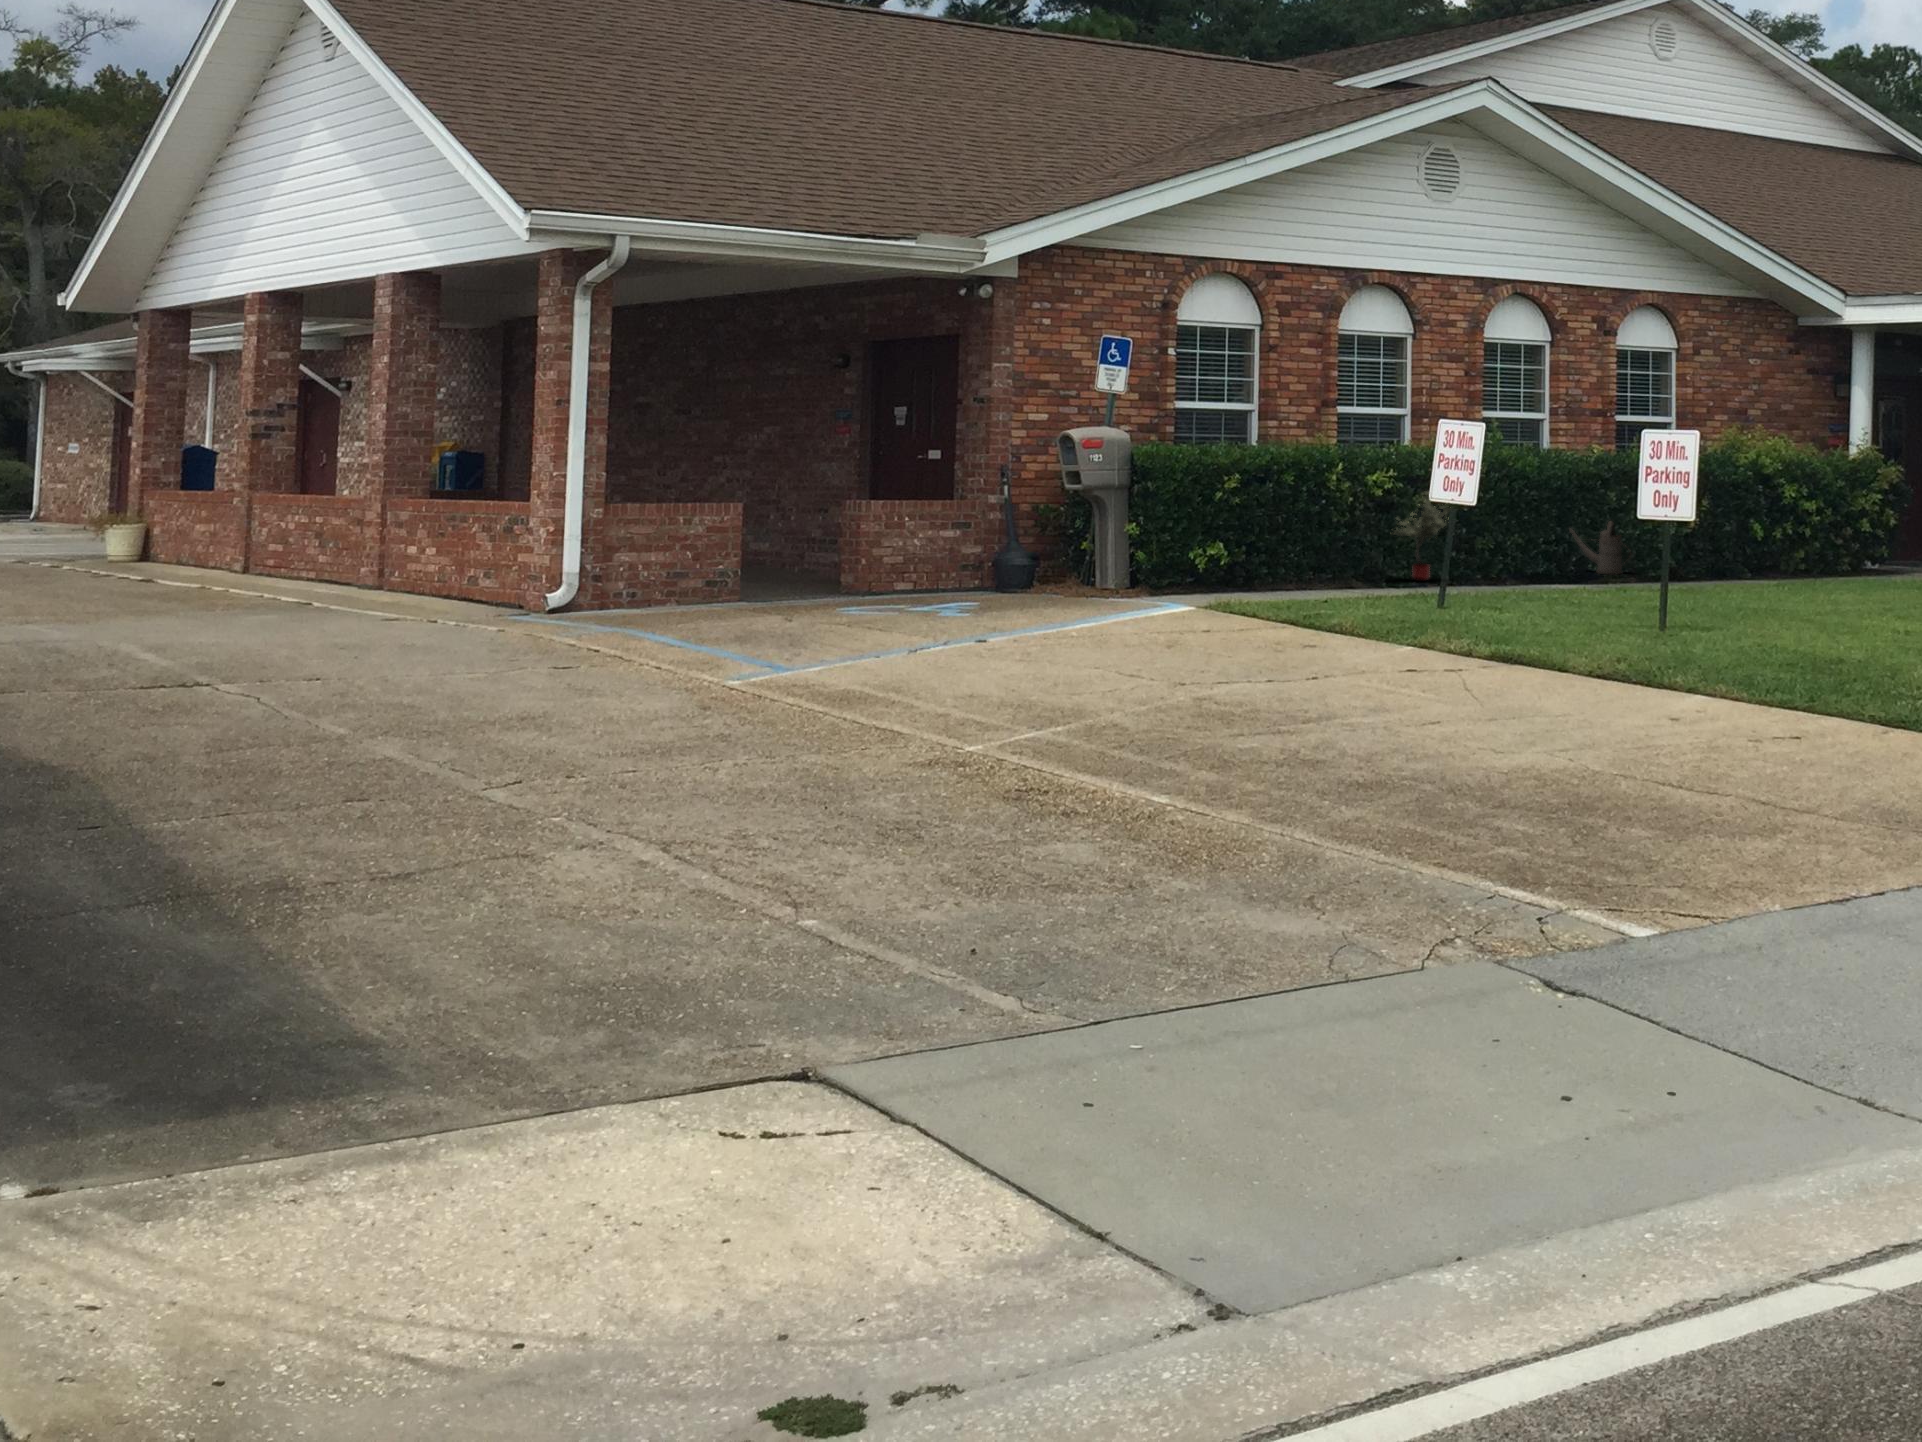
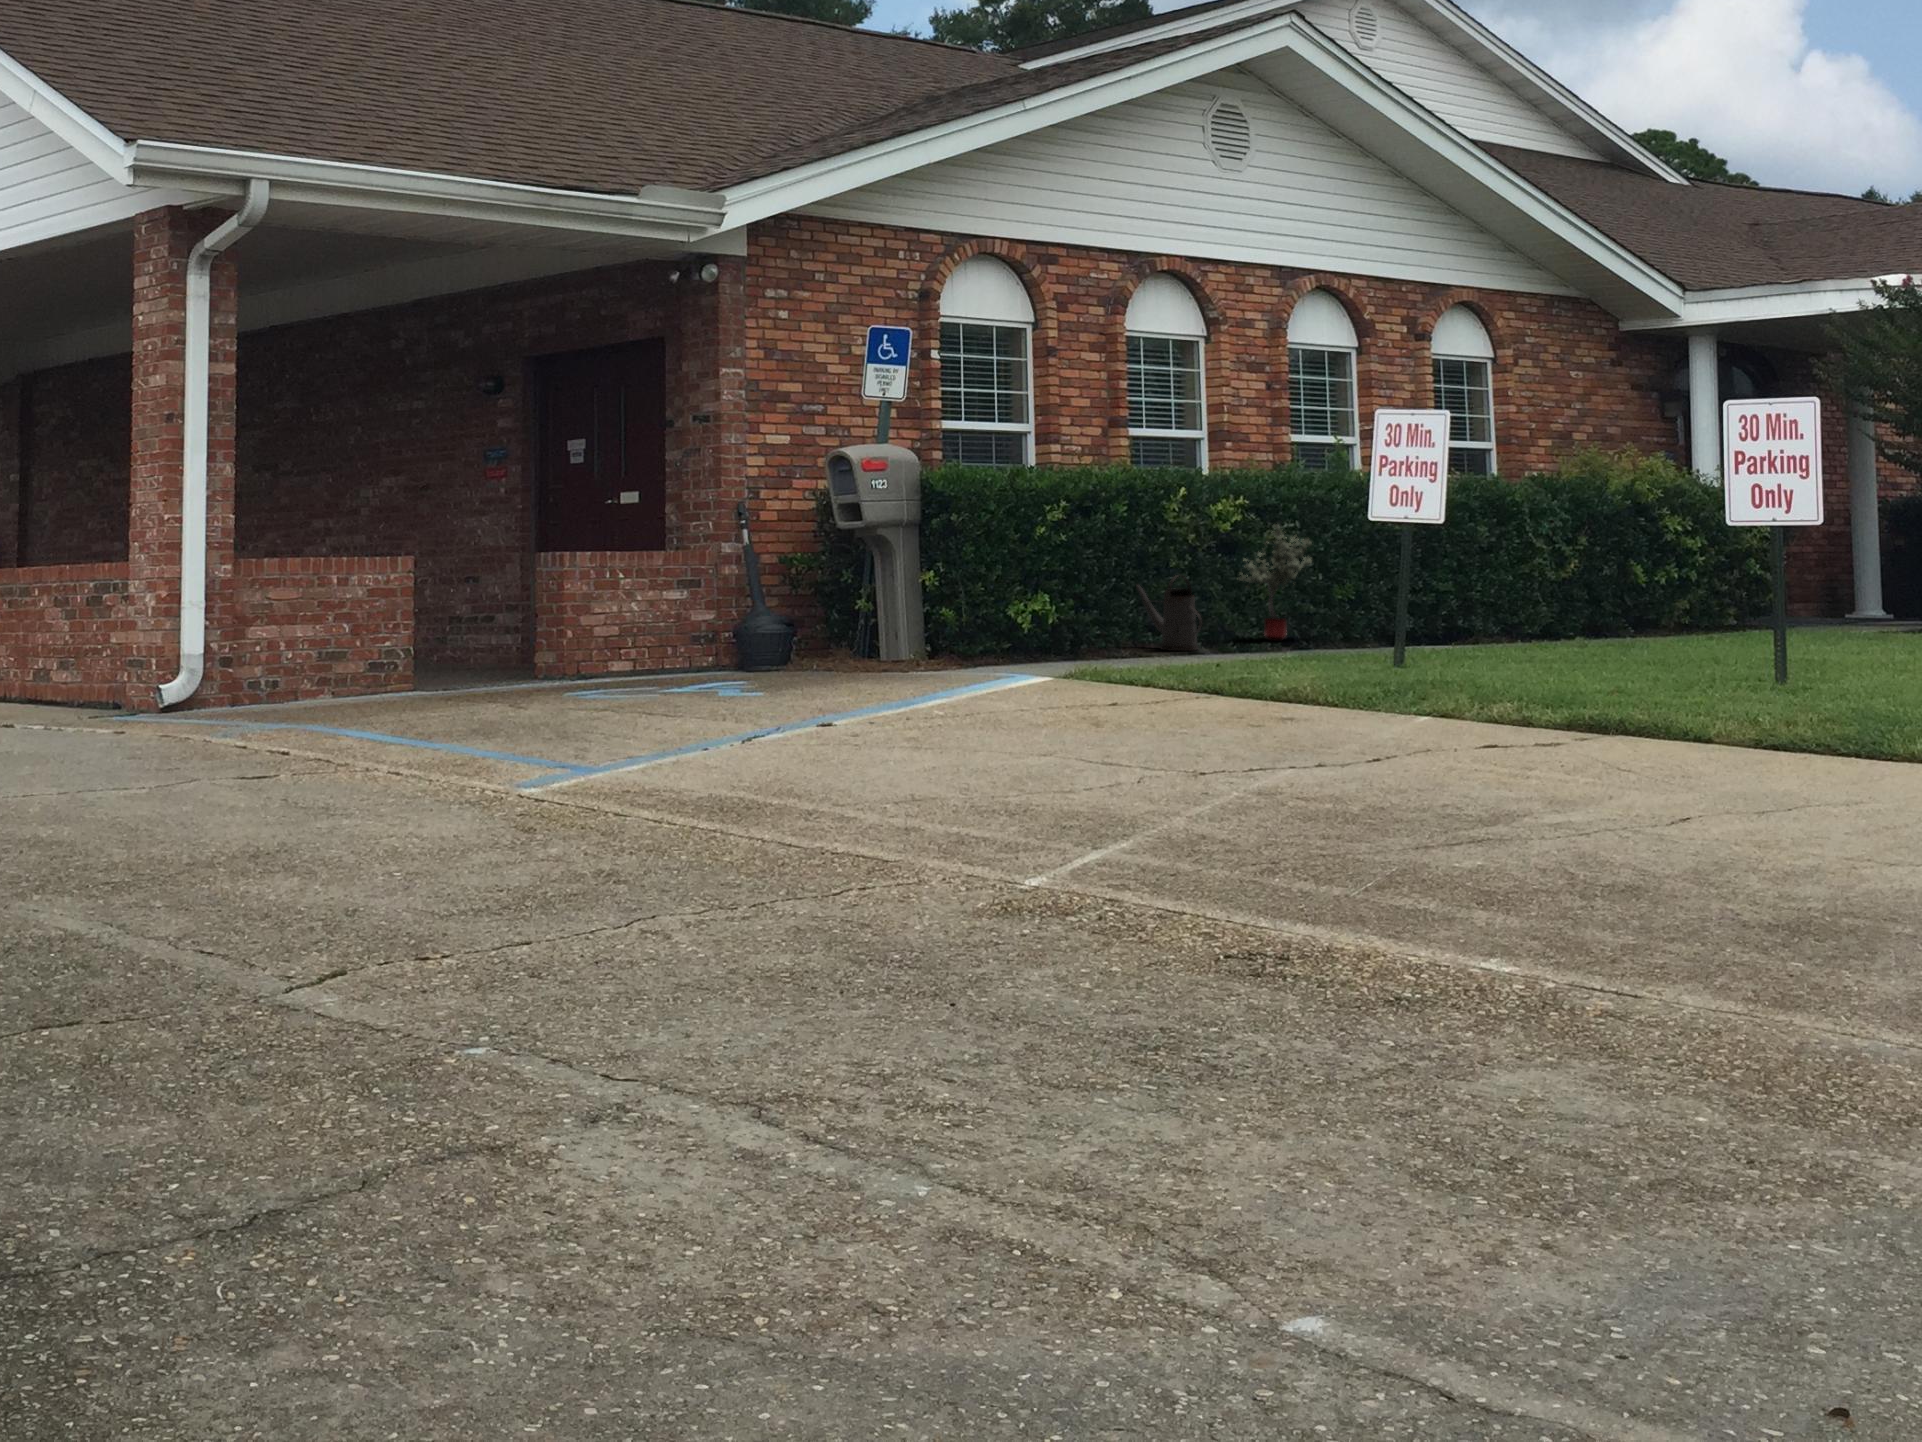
watering can: present [1569,521,1629,574] -> present [1136,575,1202,651]

